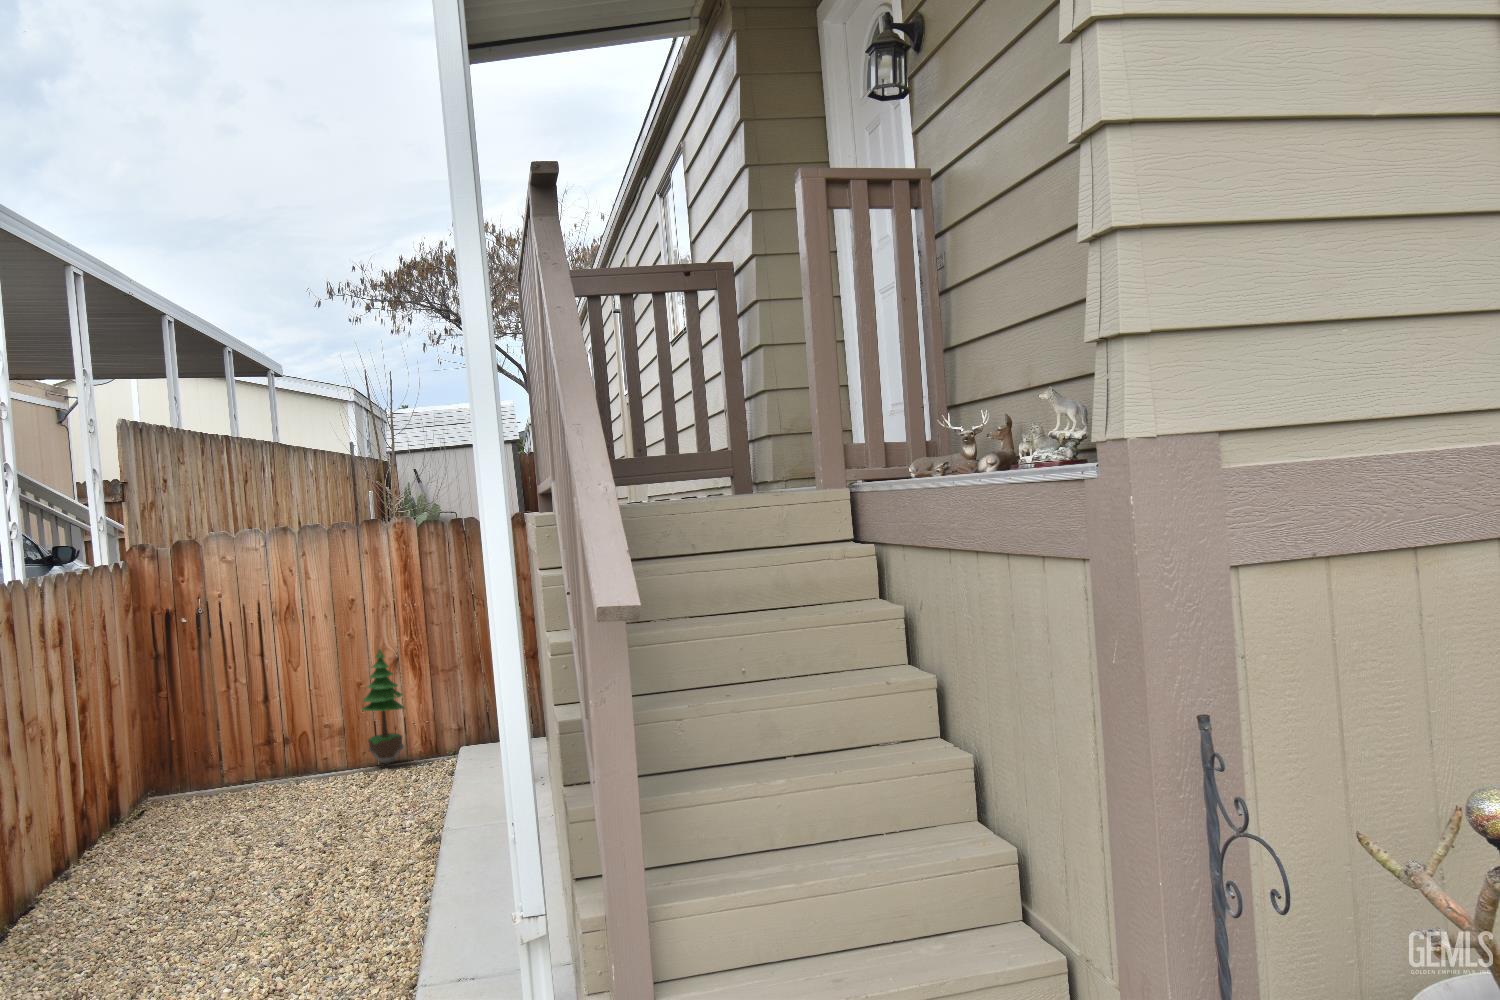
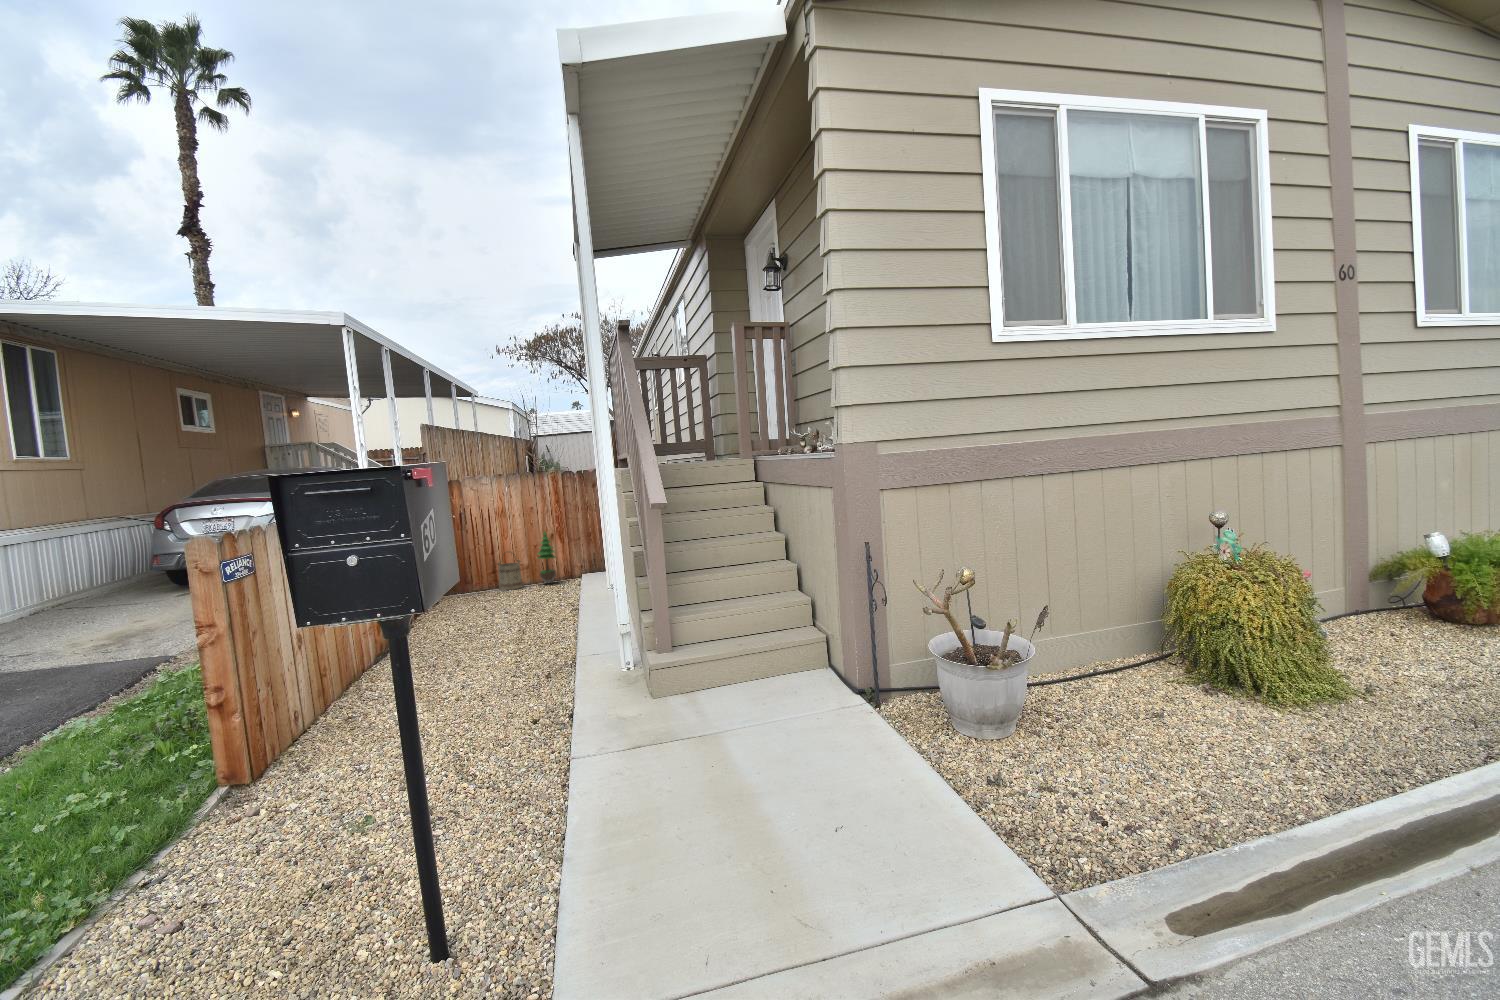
bucket: none [273,694,330,781] -> present [498,554,522,590]

